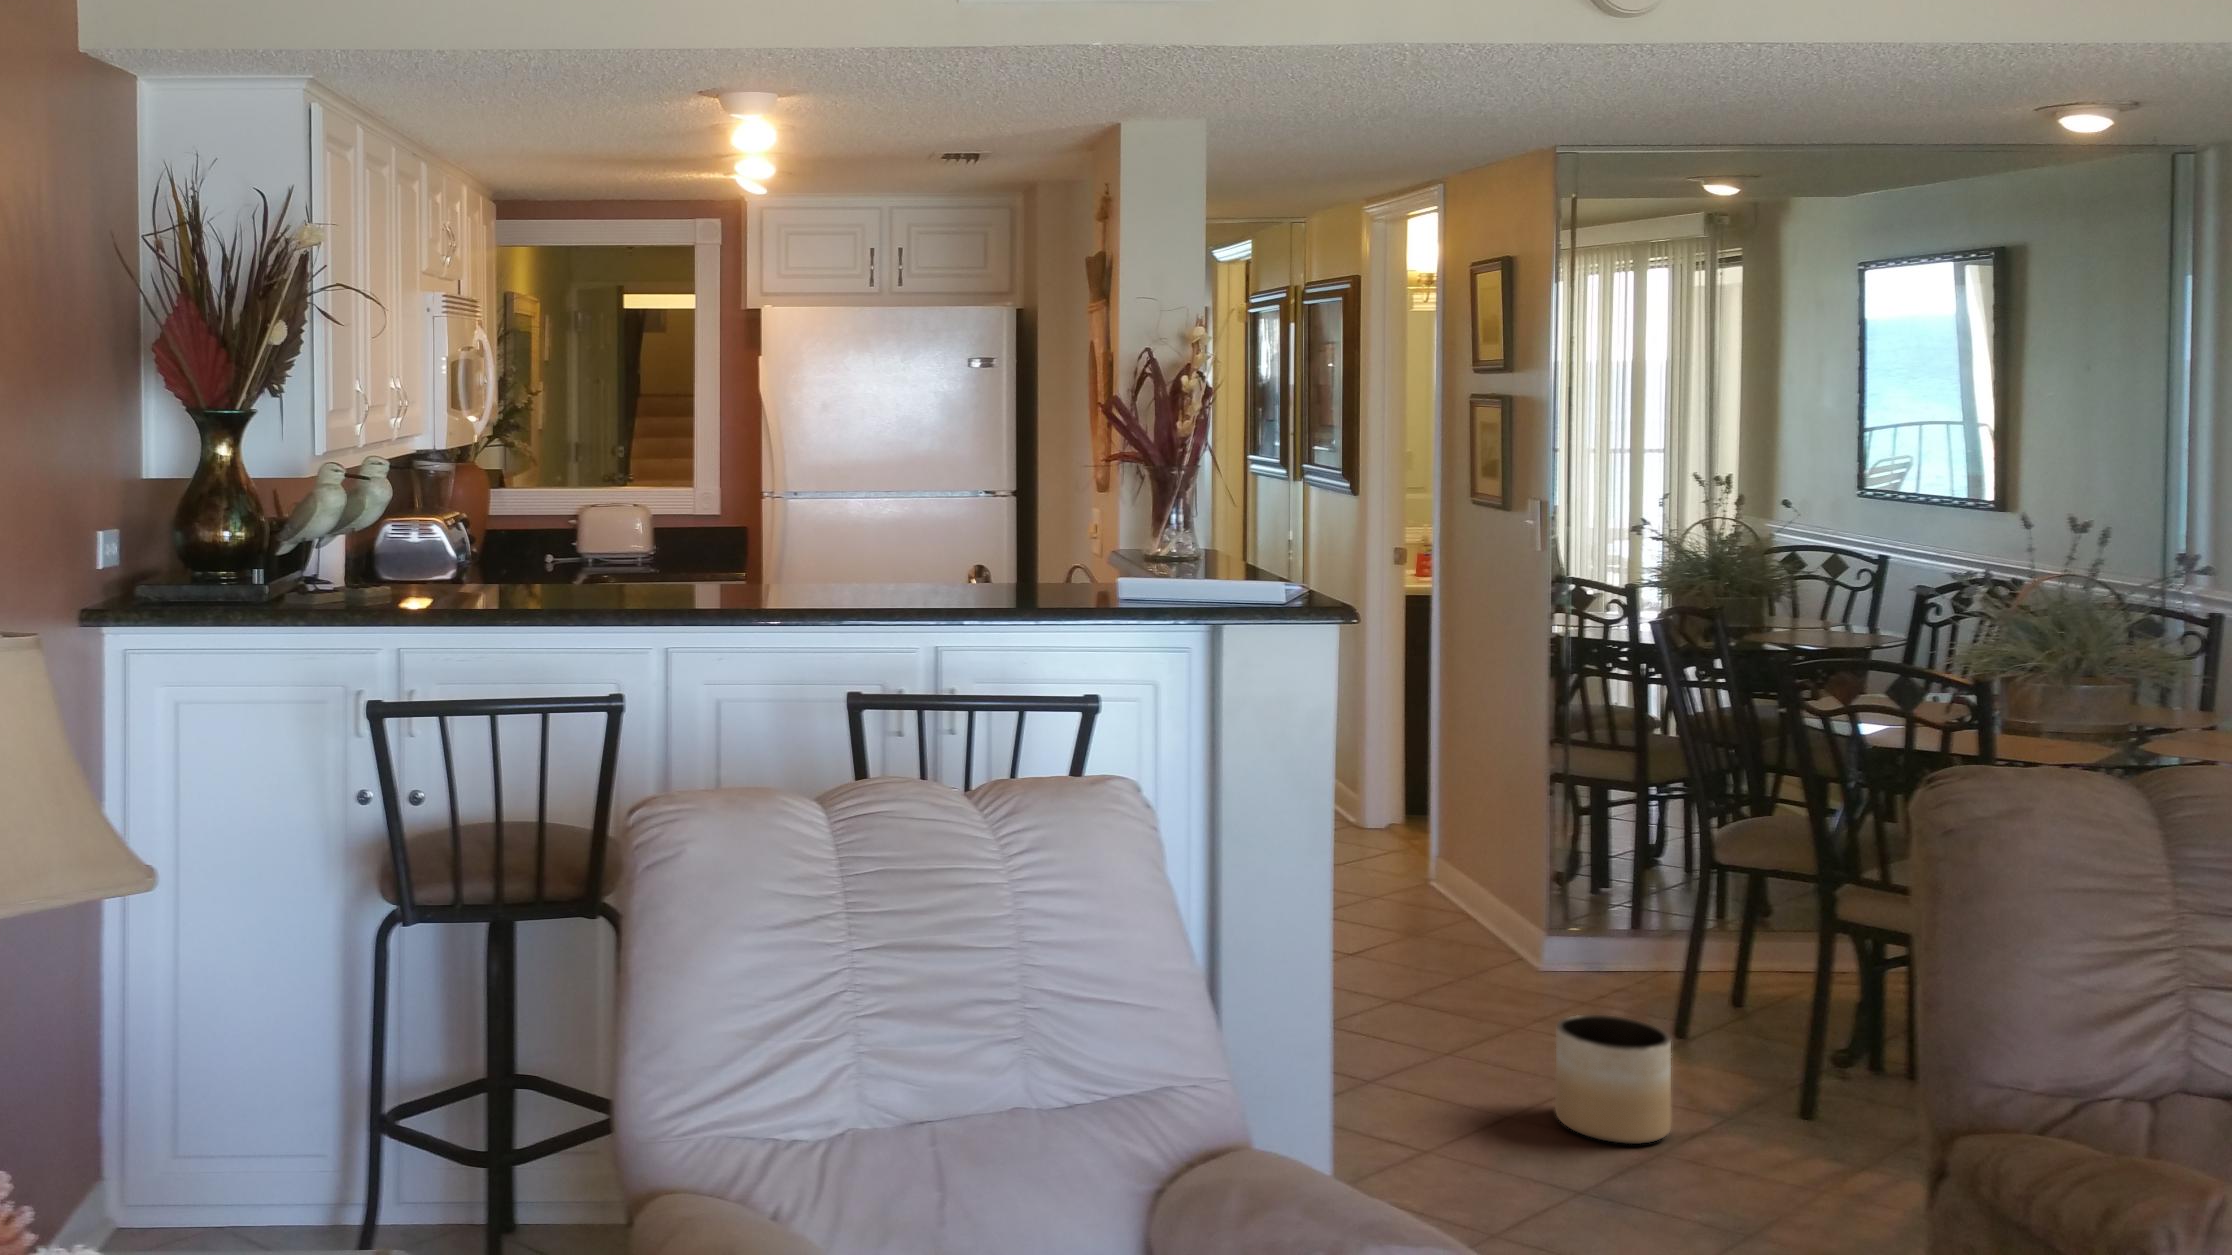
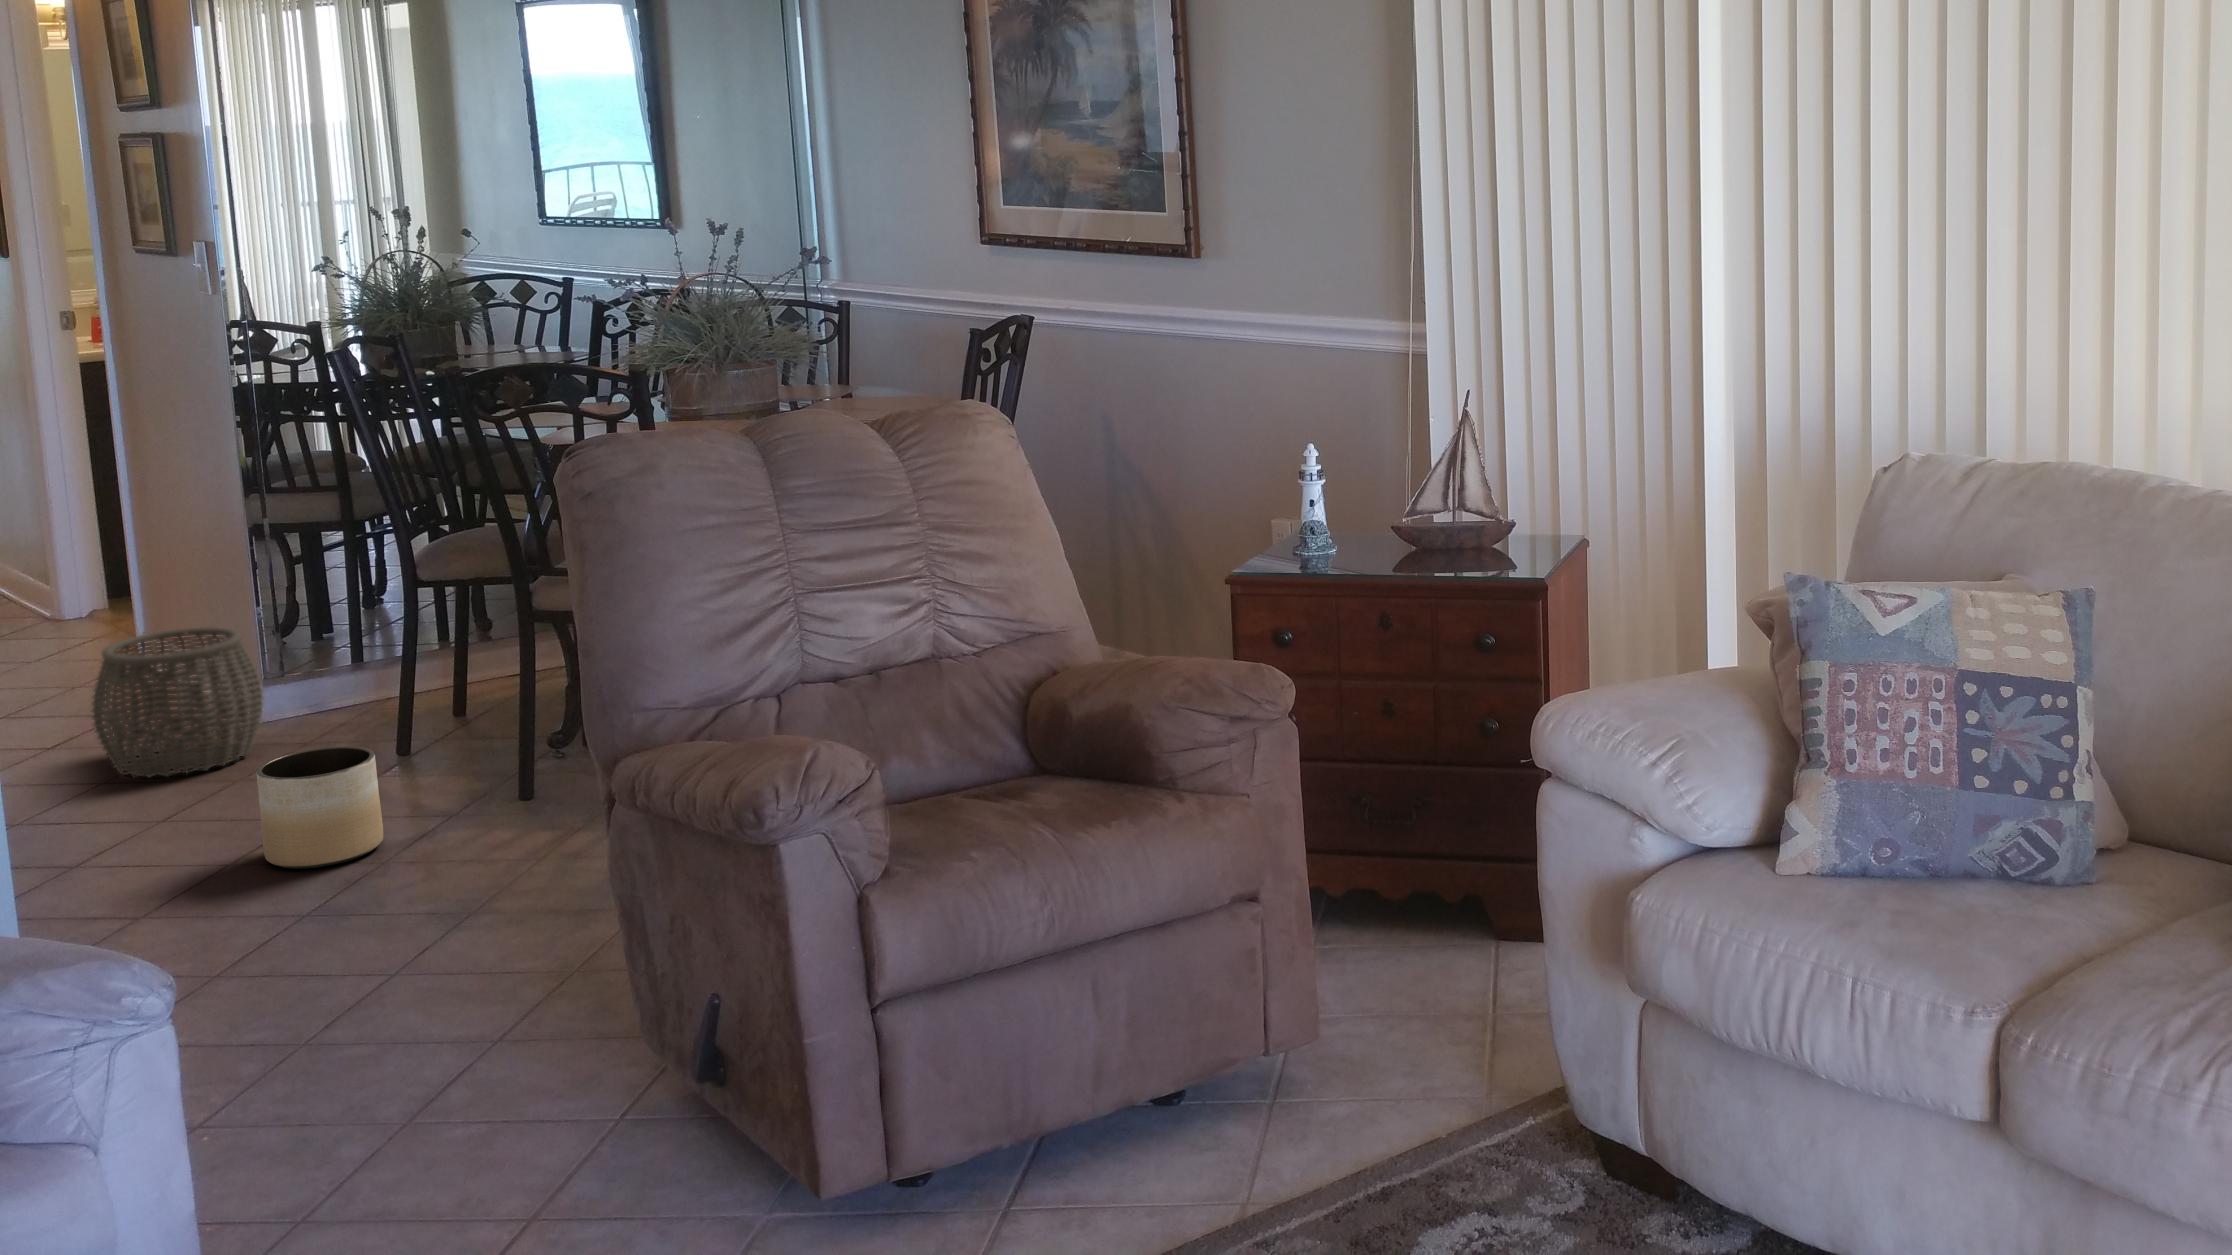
woven basket: none [1402,857,1549,1001] -> present [90,627,263,778]

